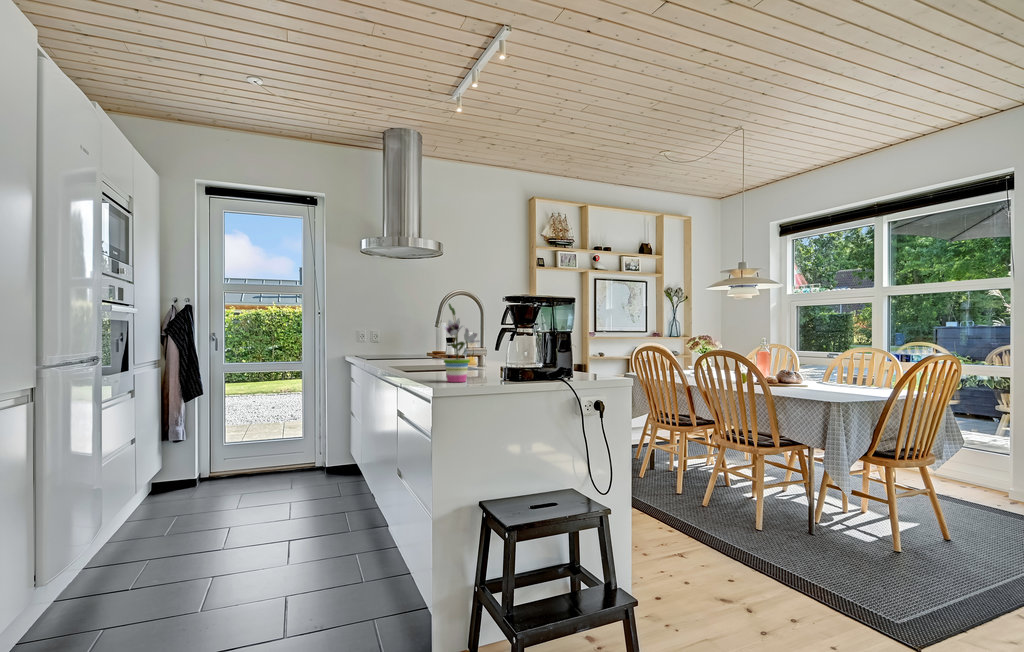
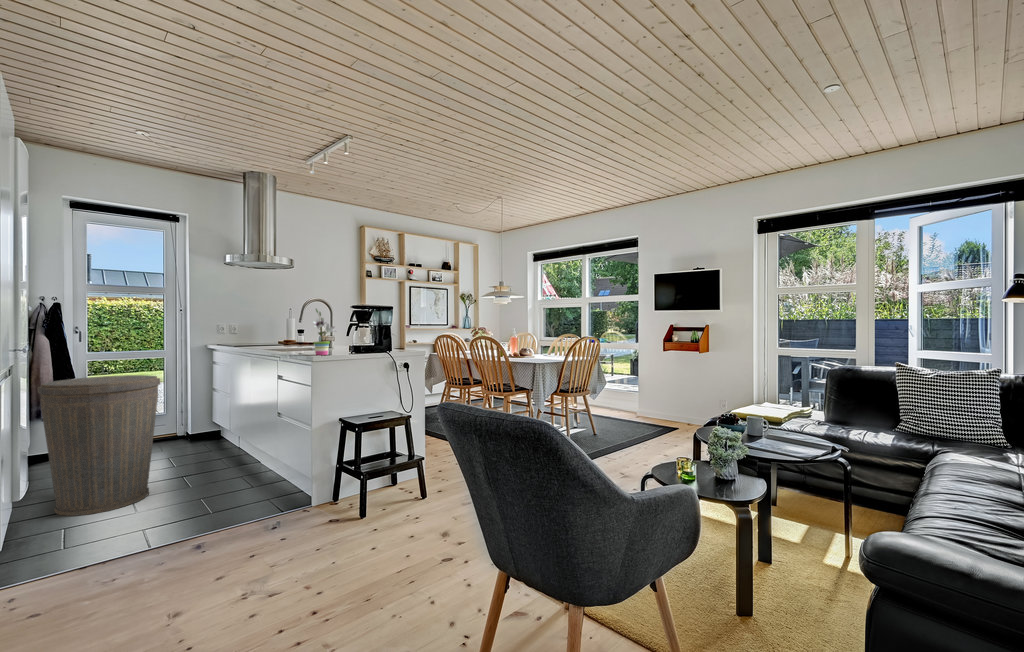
trash can: none [106,399,255,599] -> present [37,375,160,516]

